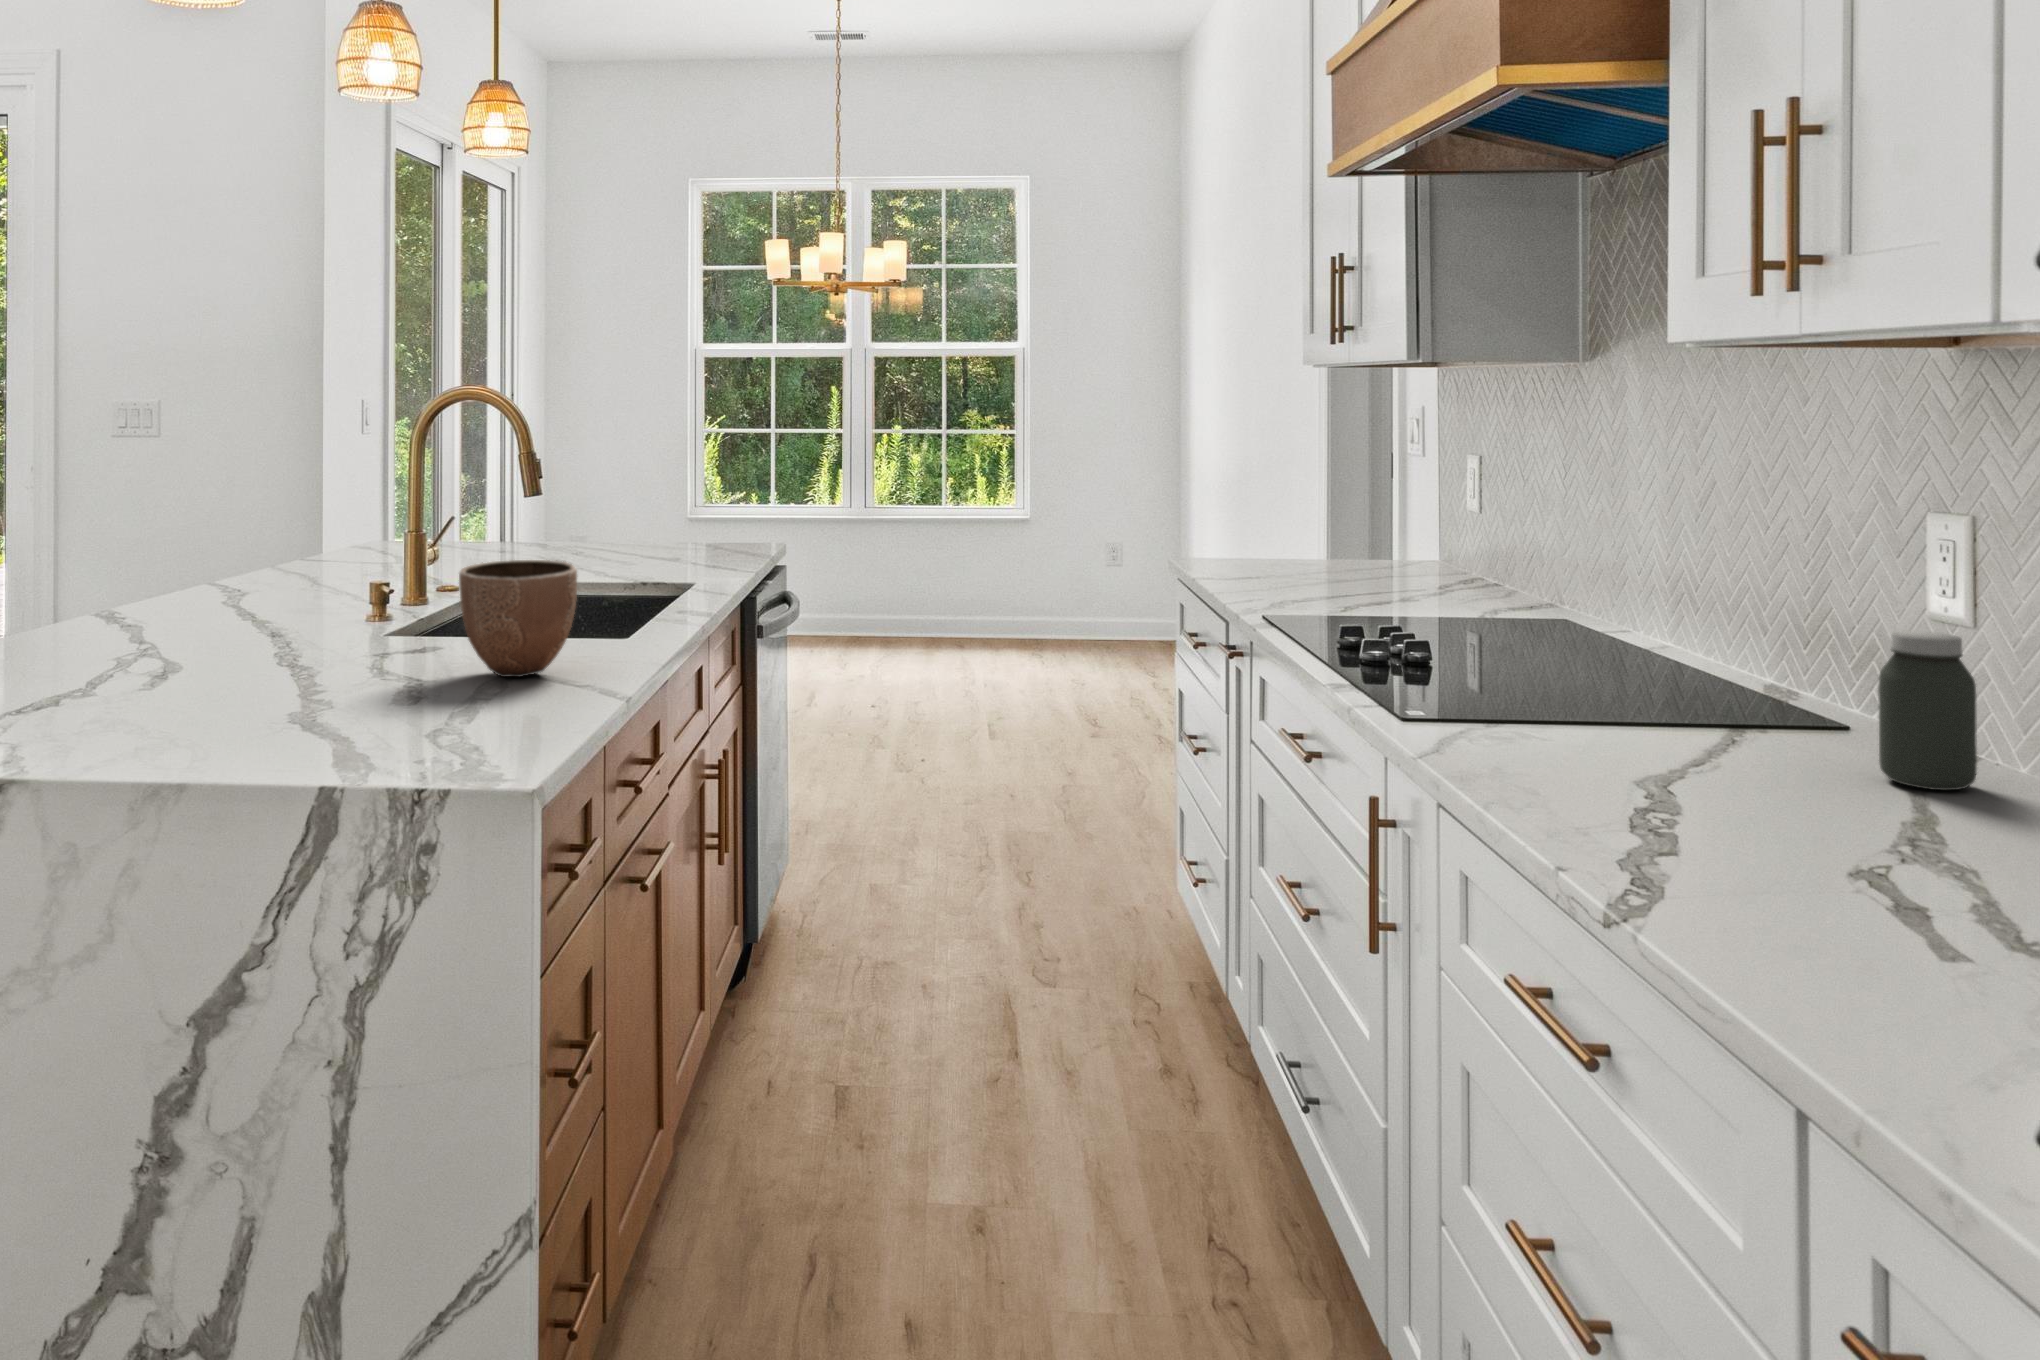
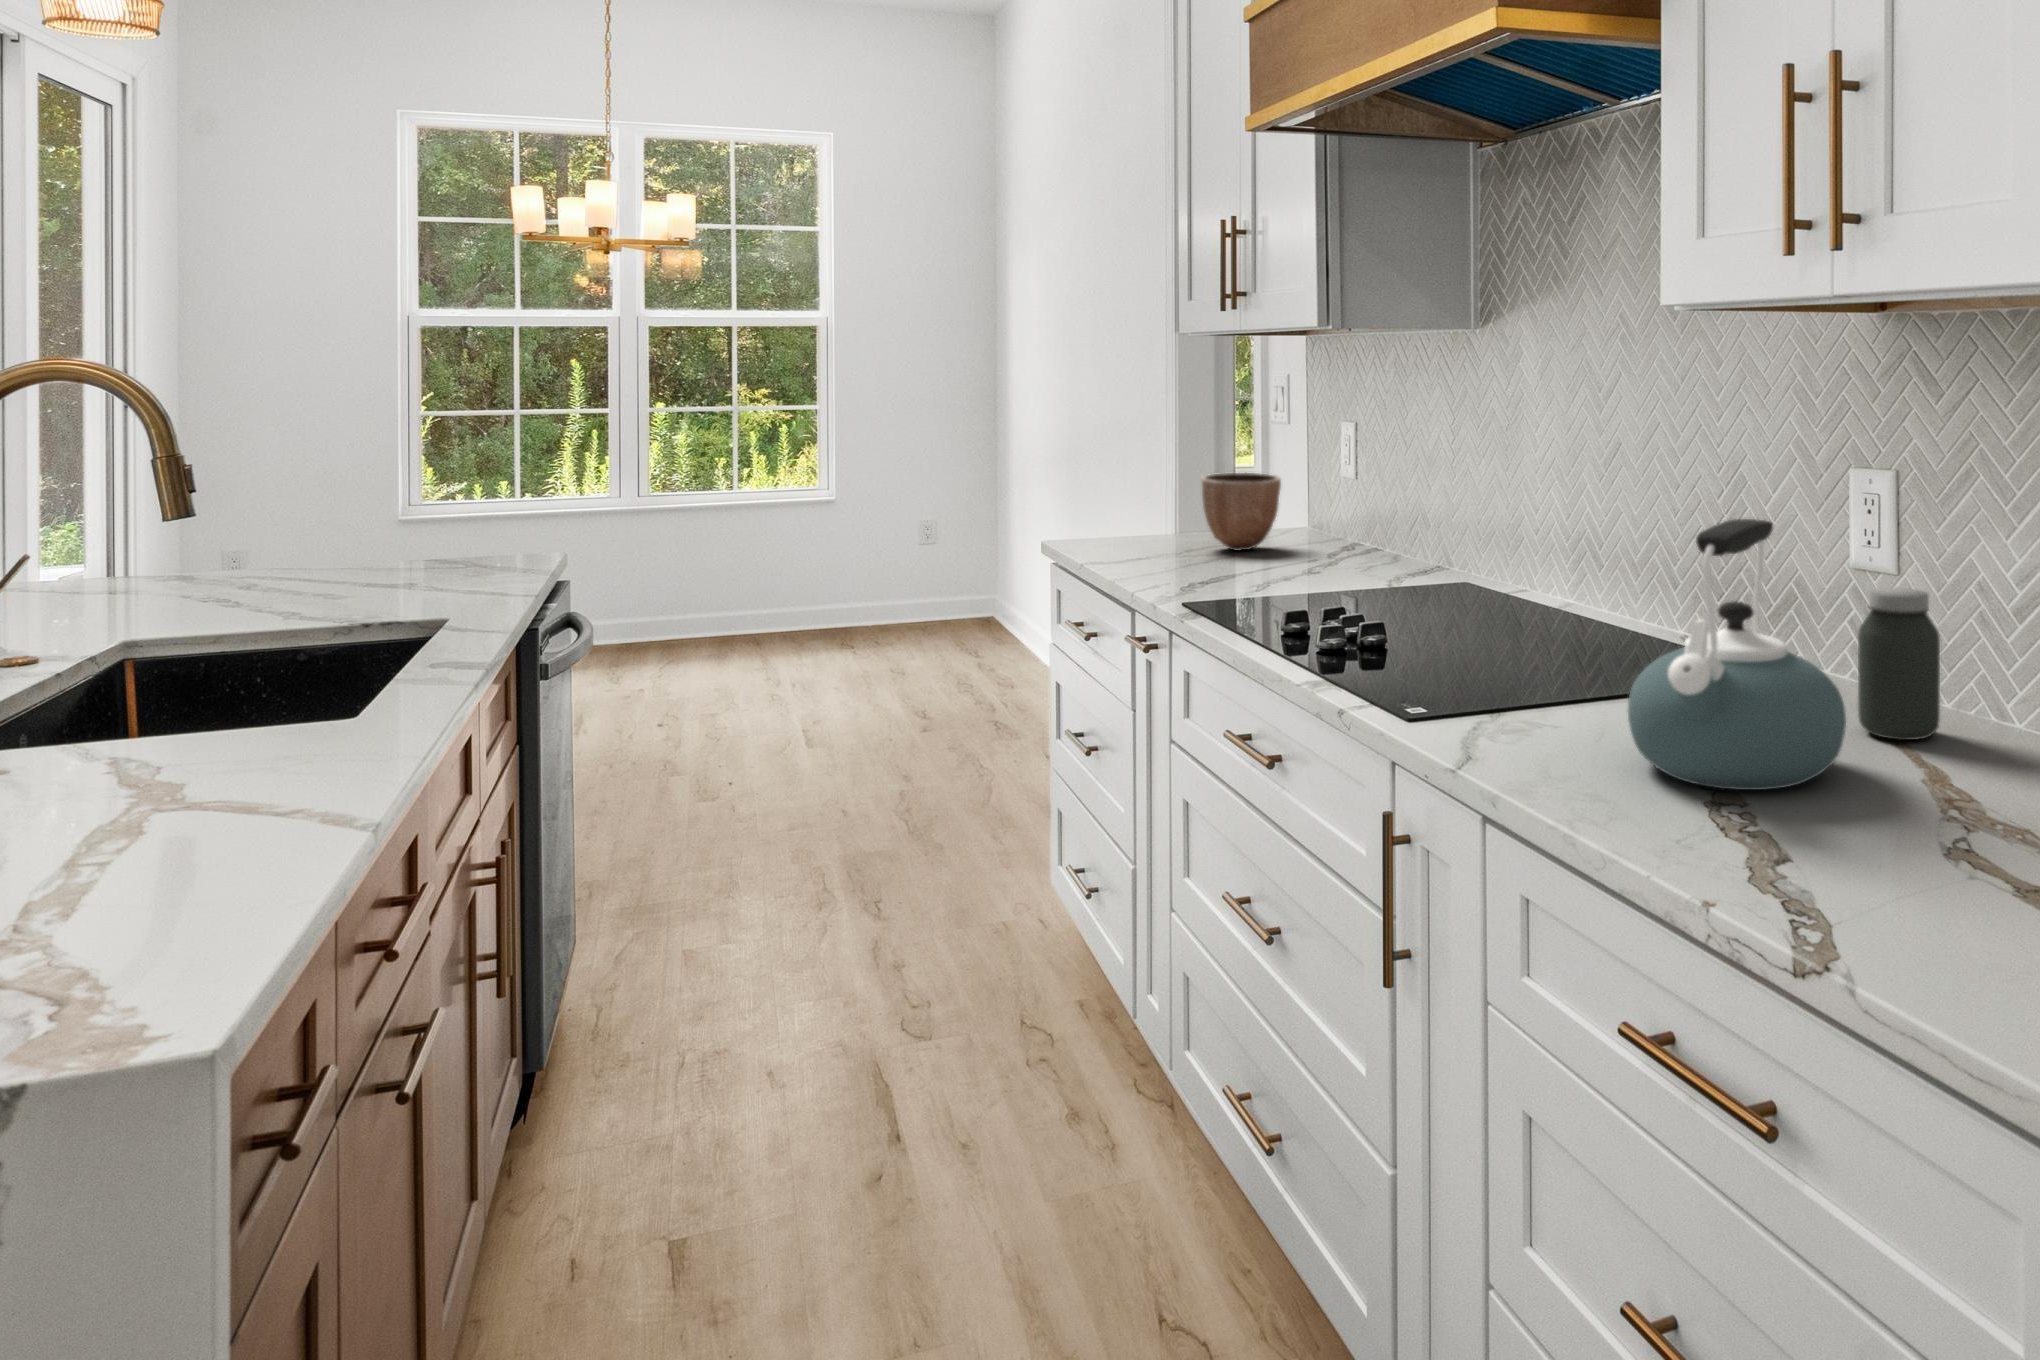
kettle: none [1586,547,1820,806] -> present [1628,519,1846,790]
decorative bowl: present [459,560,577,677] -> present [1202,473,1281,551]

